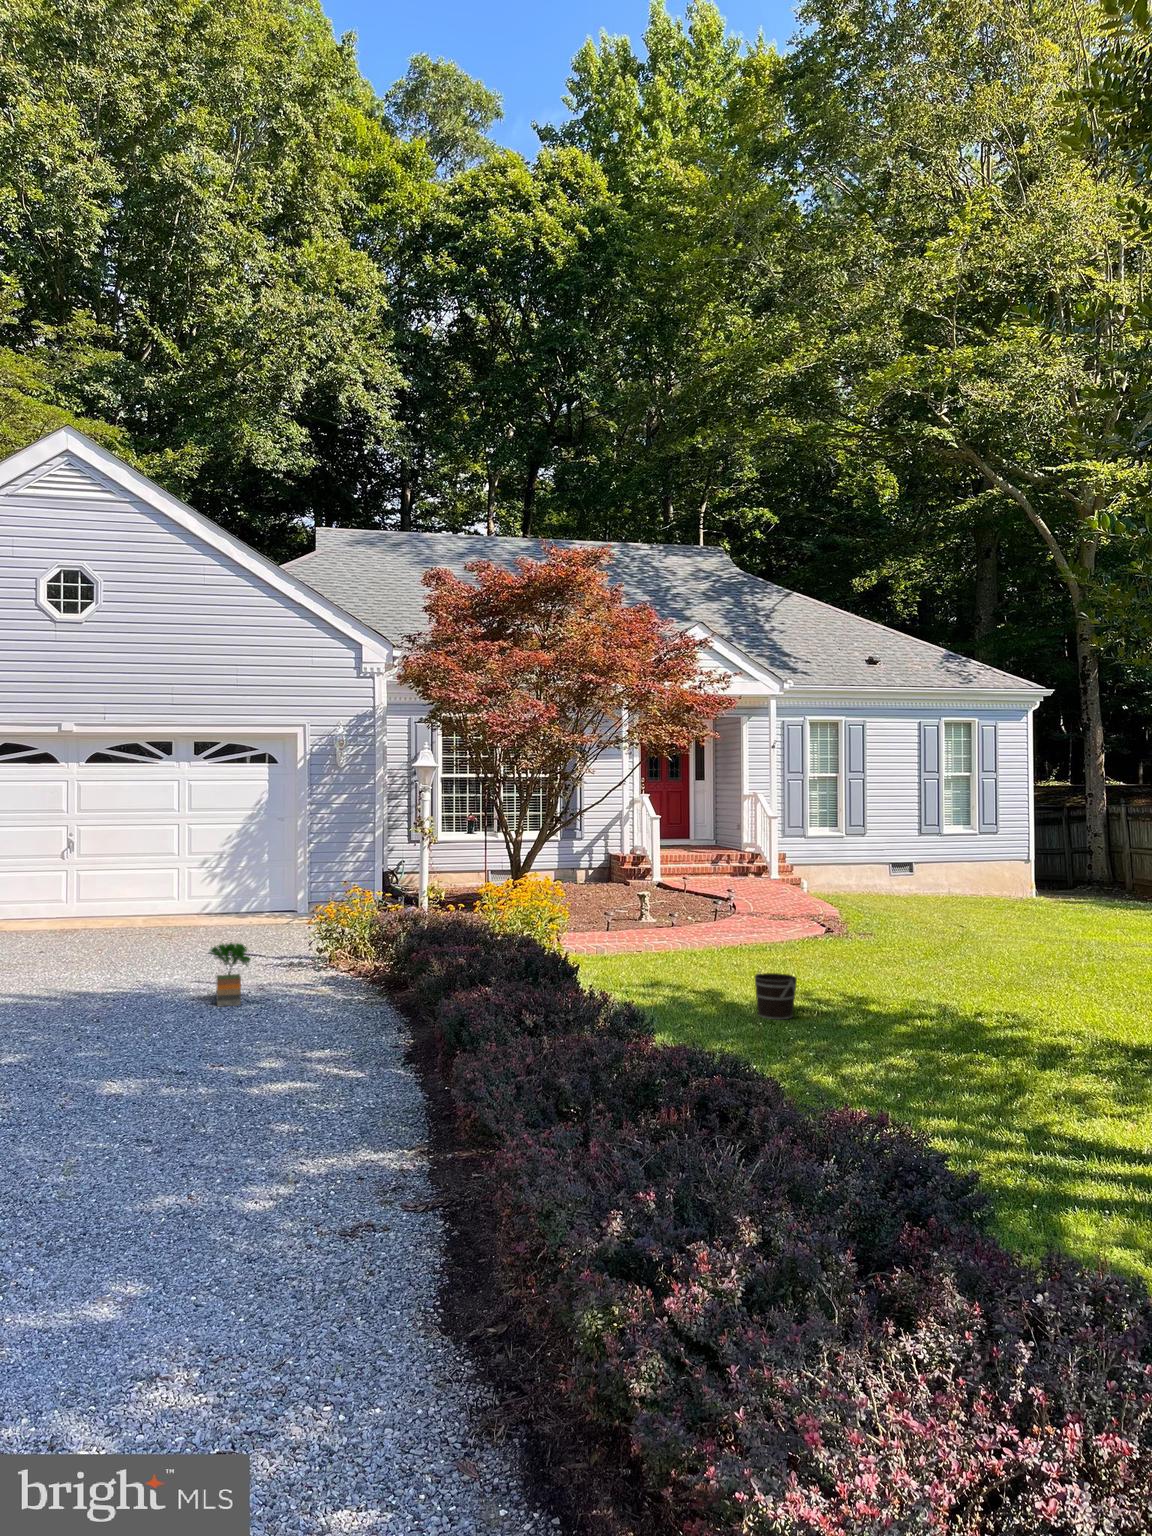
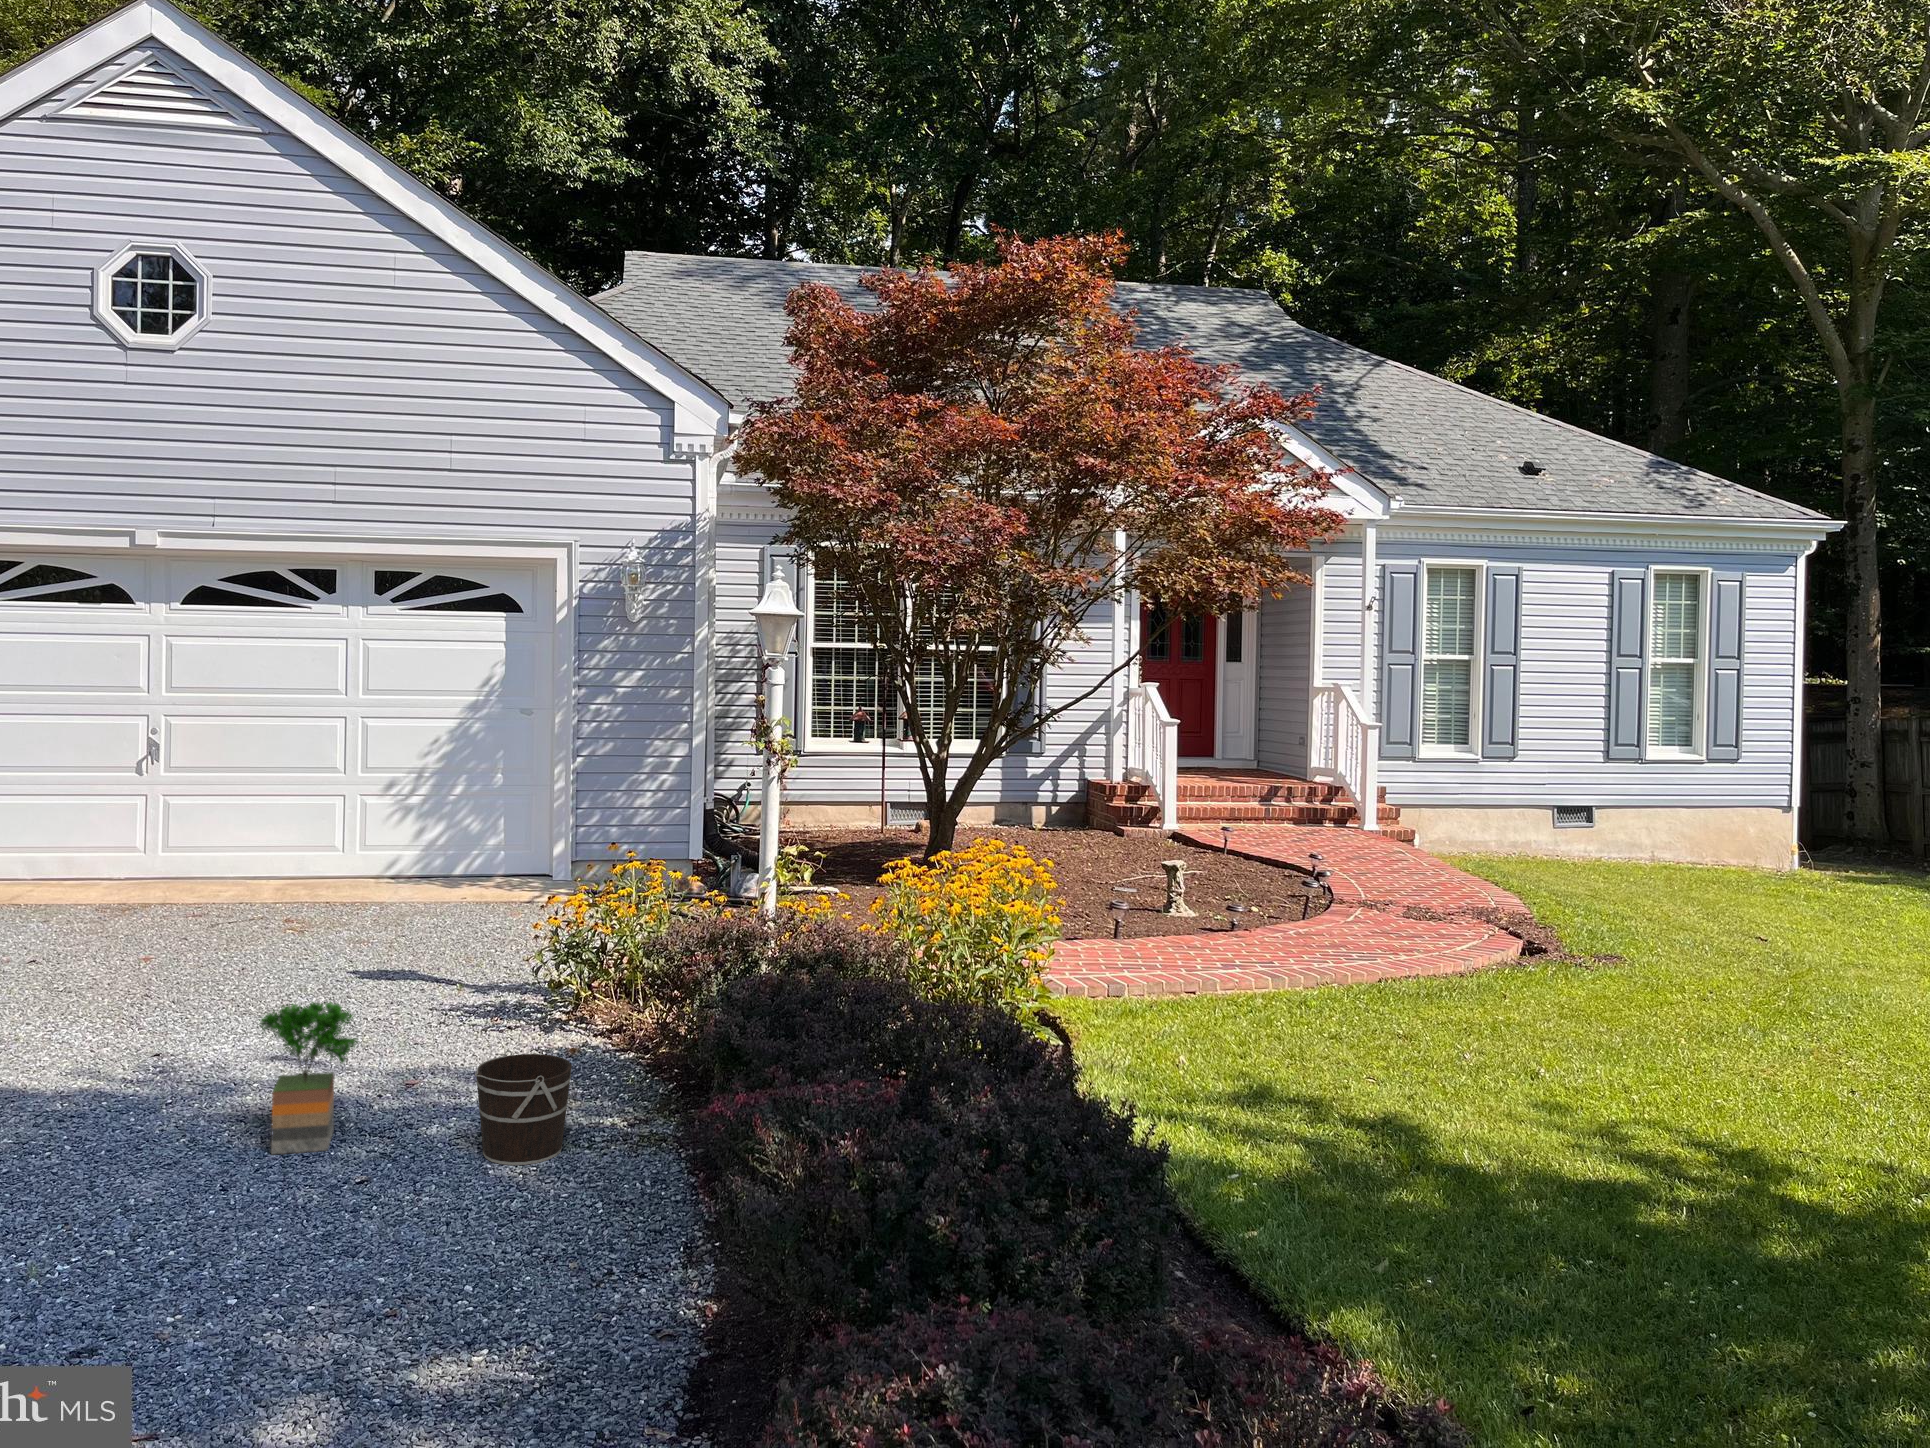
bucket: present [755,972,797,1019] -> present [475,1050,572,1165]

